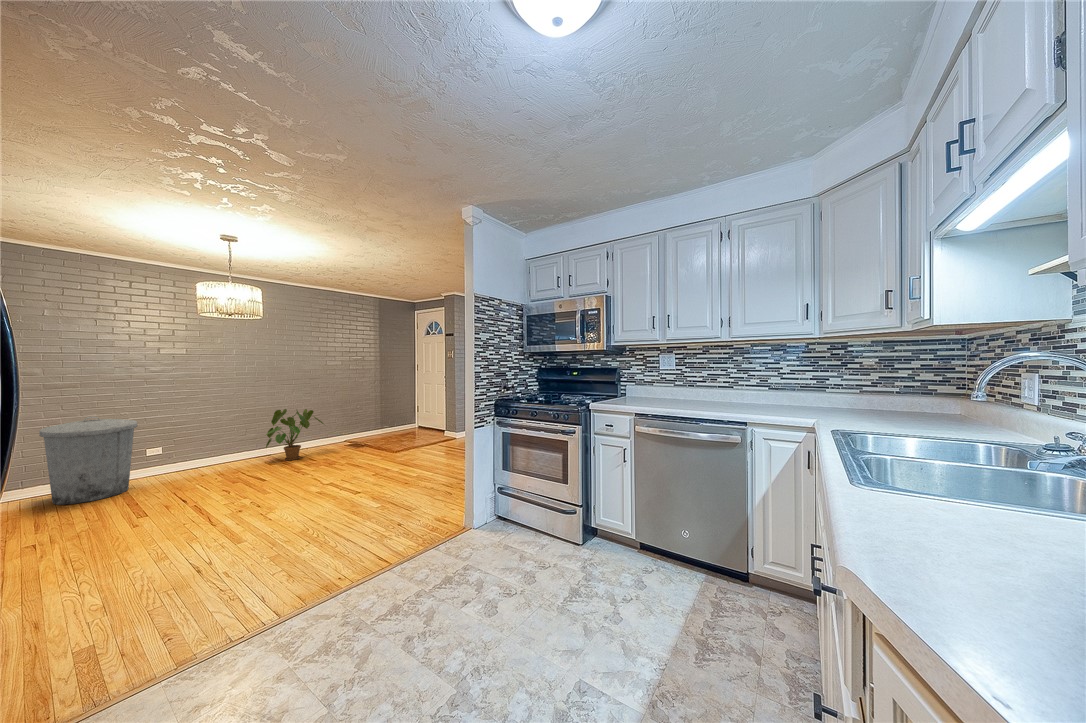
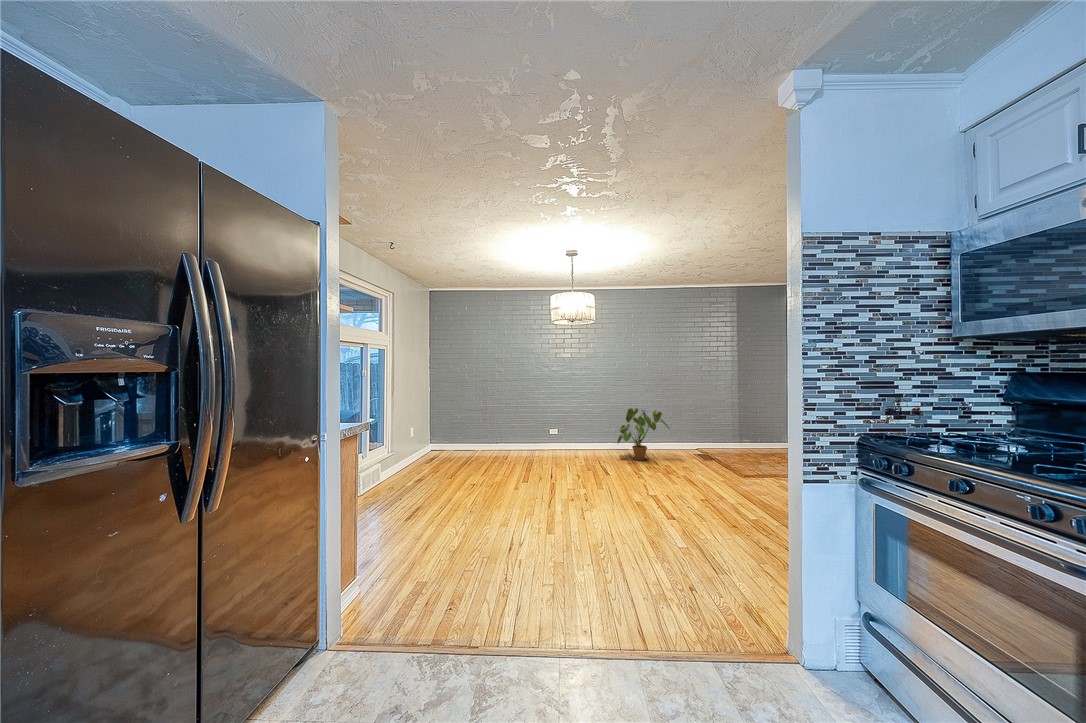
trash can: present [39,417,137,505] -> none [494,401,537,461]

